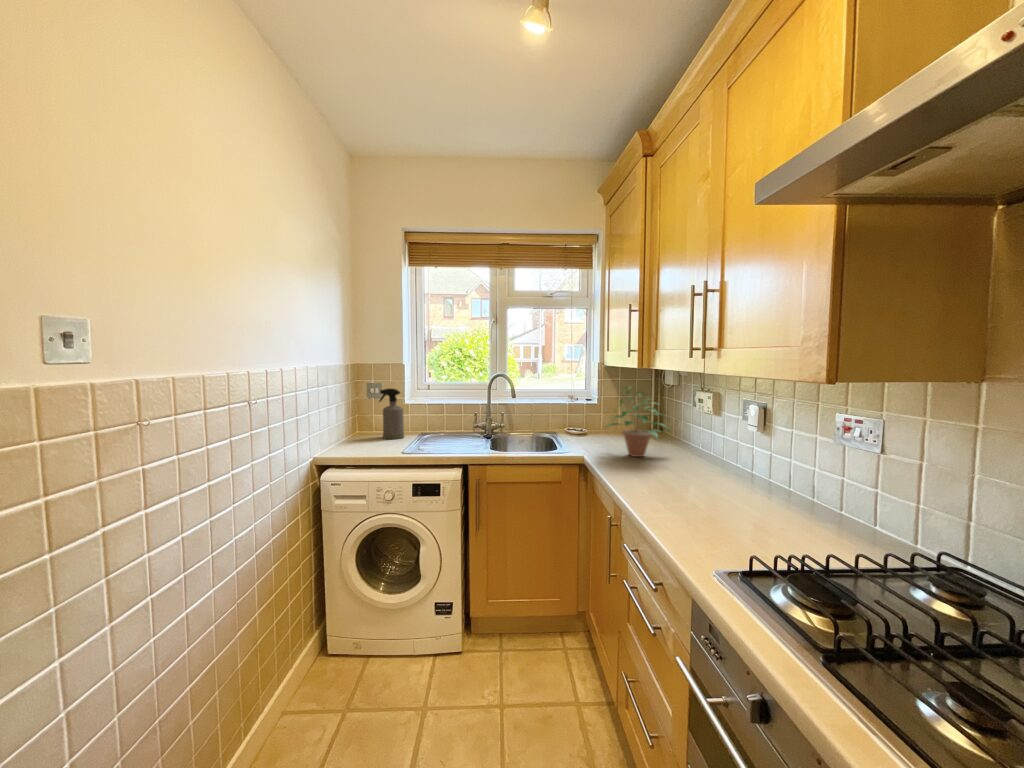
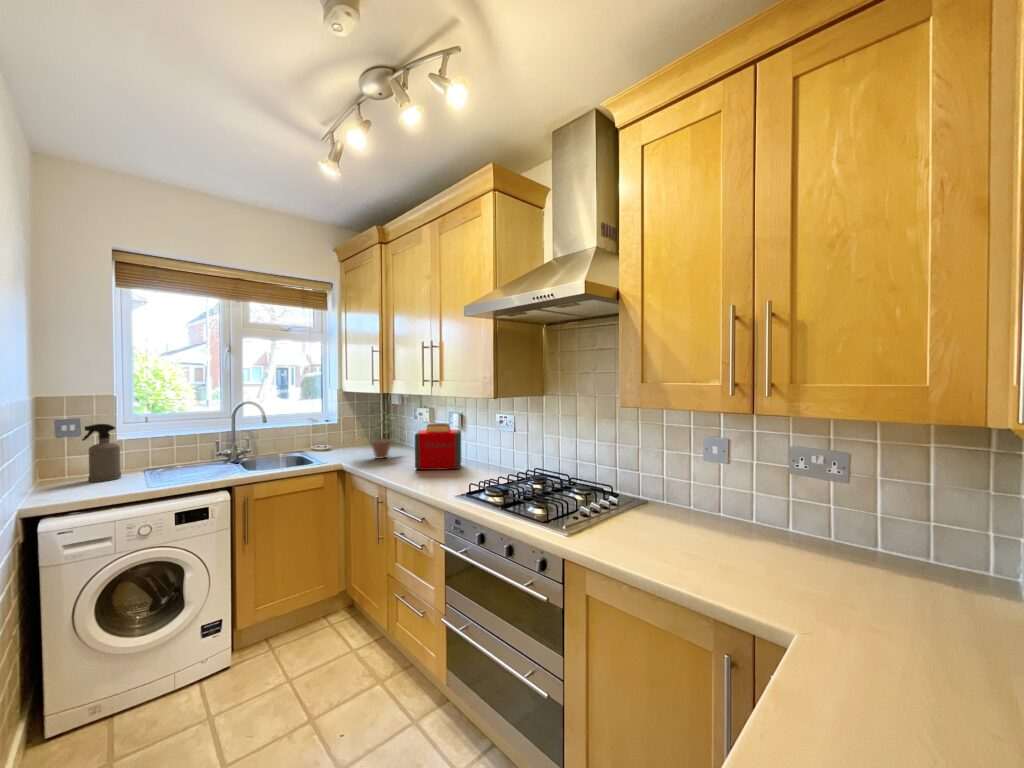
toaster: none [671,418,757,500] -> present [415,423,461,470]

